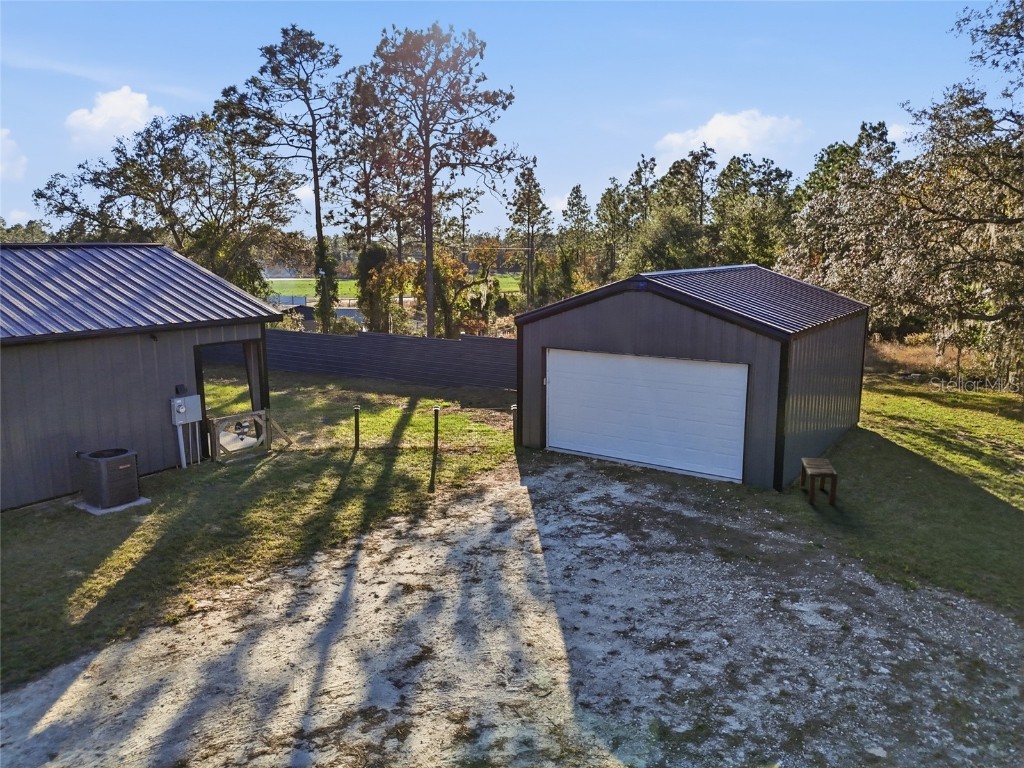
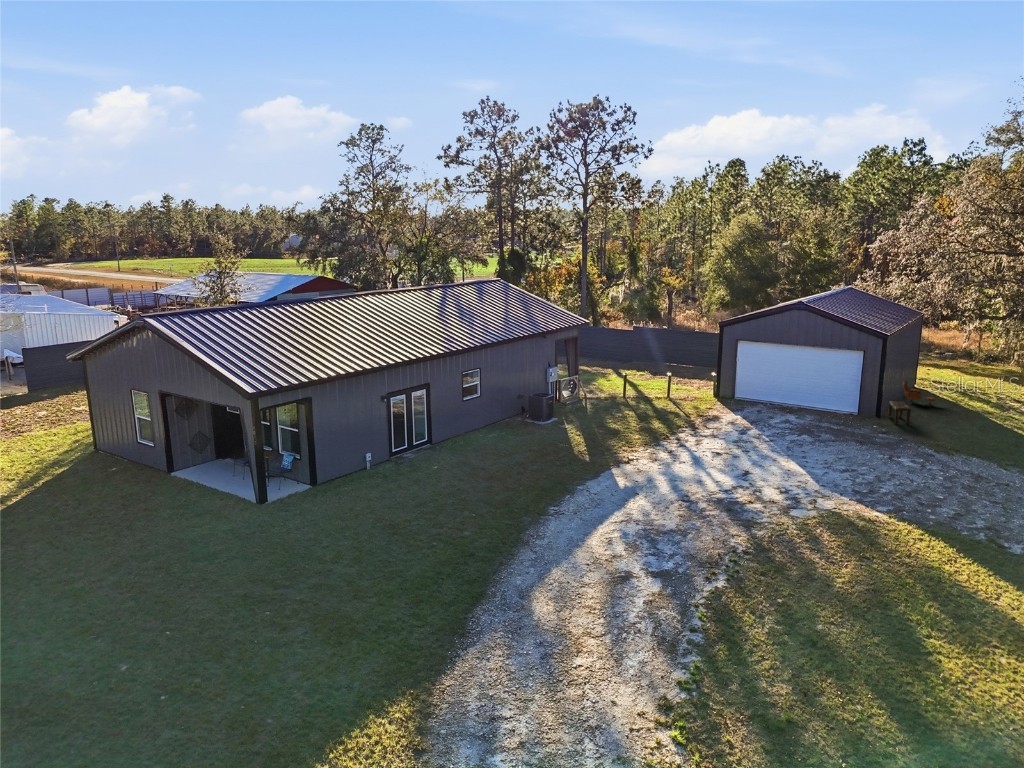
lounge chair: none [833,418,890,465] -> present [903,381,935,406]

